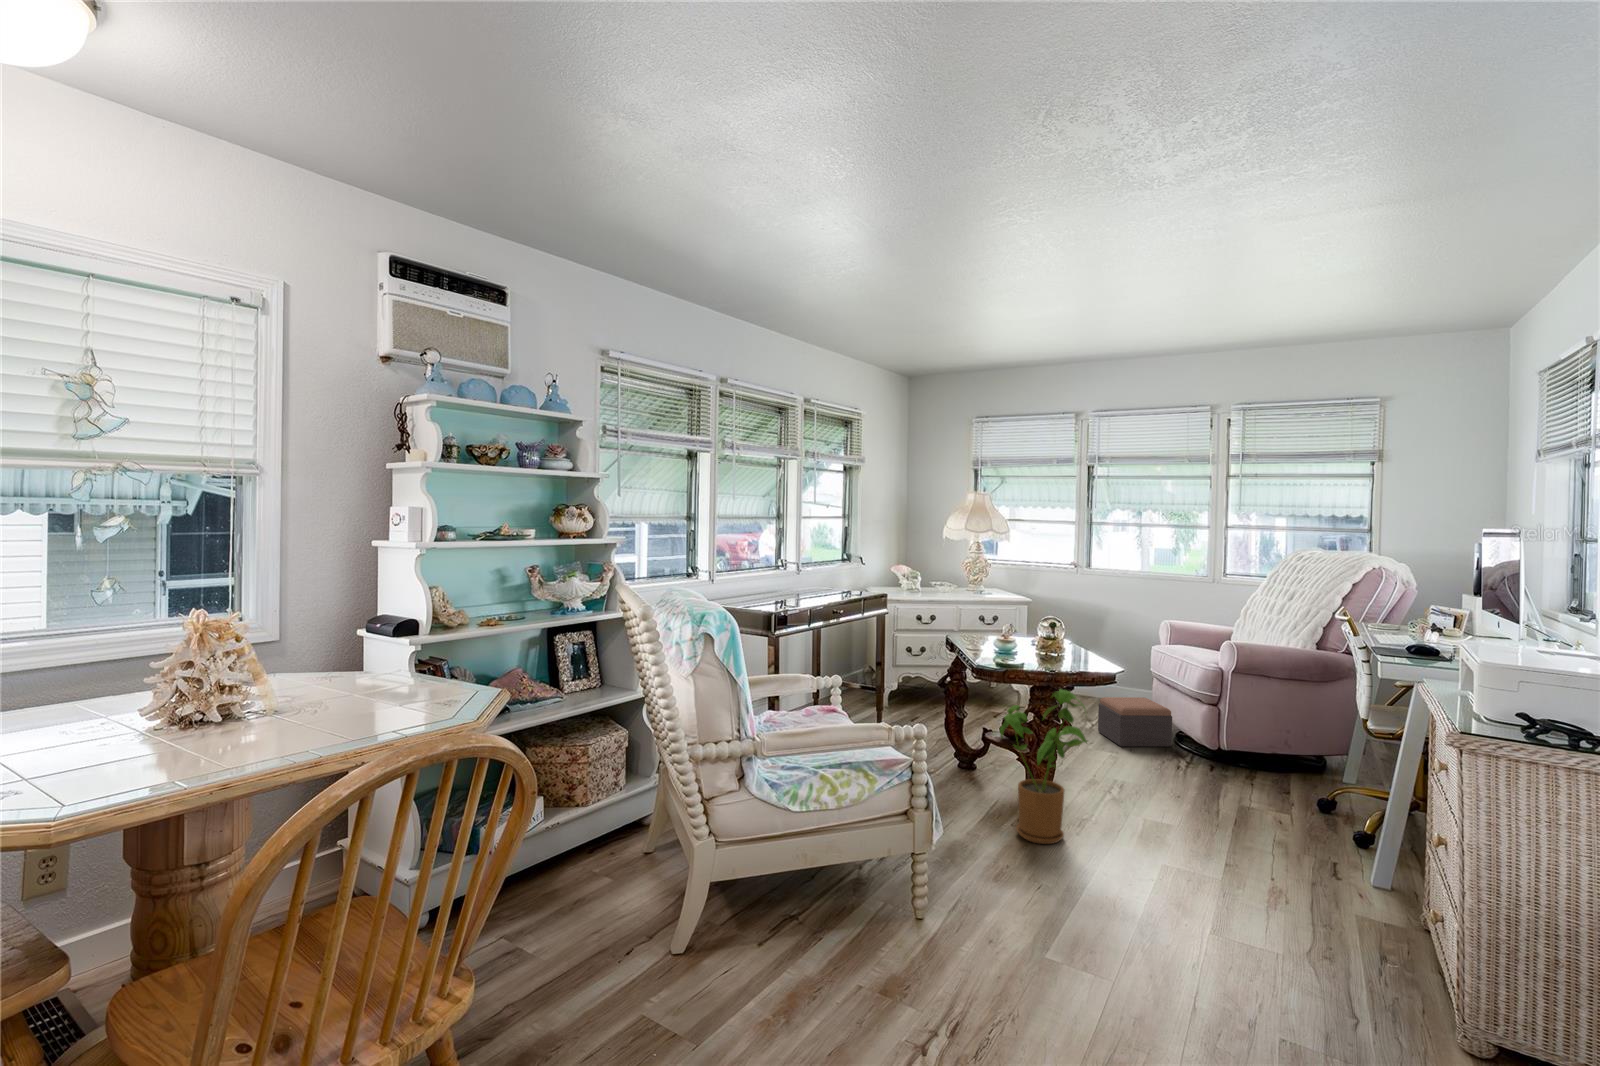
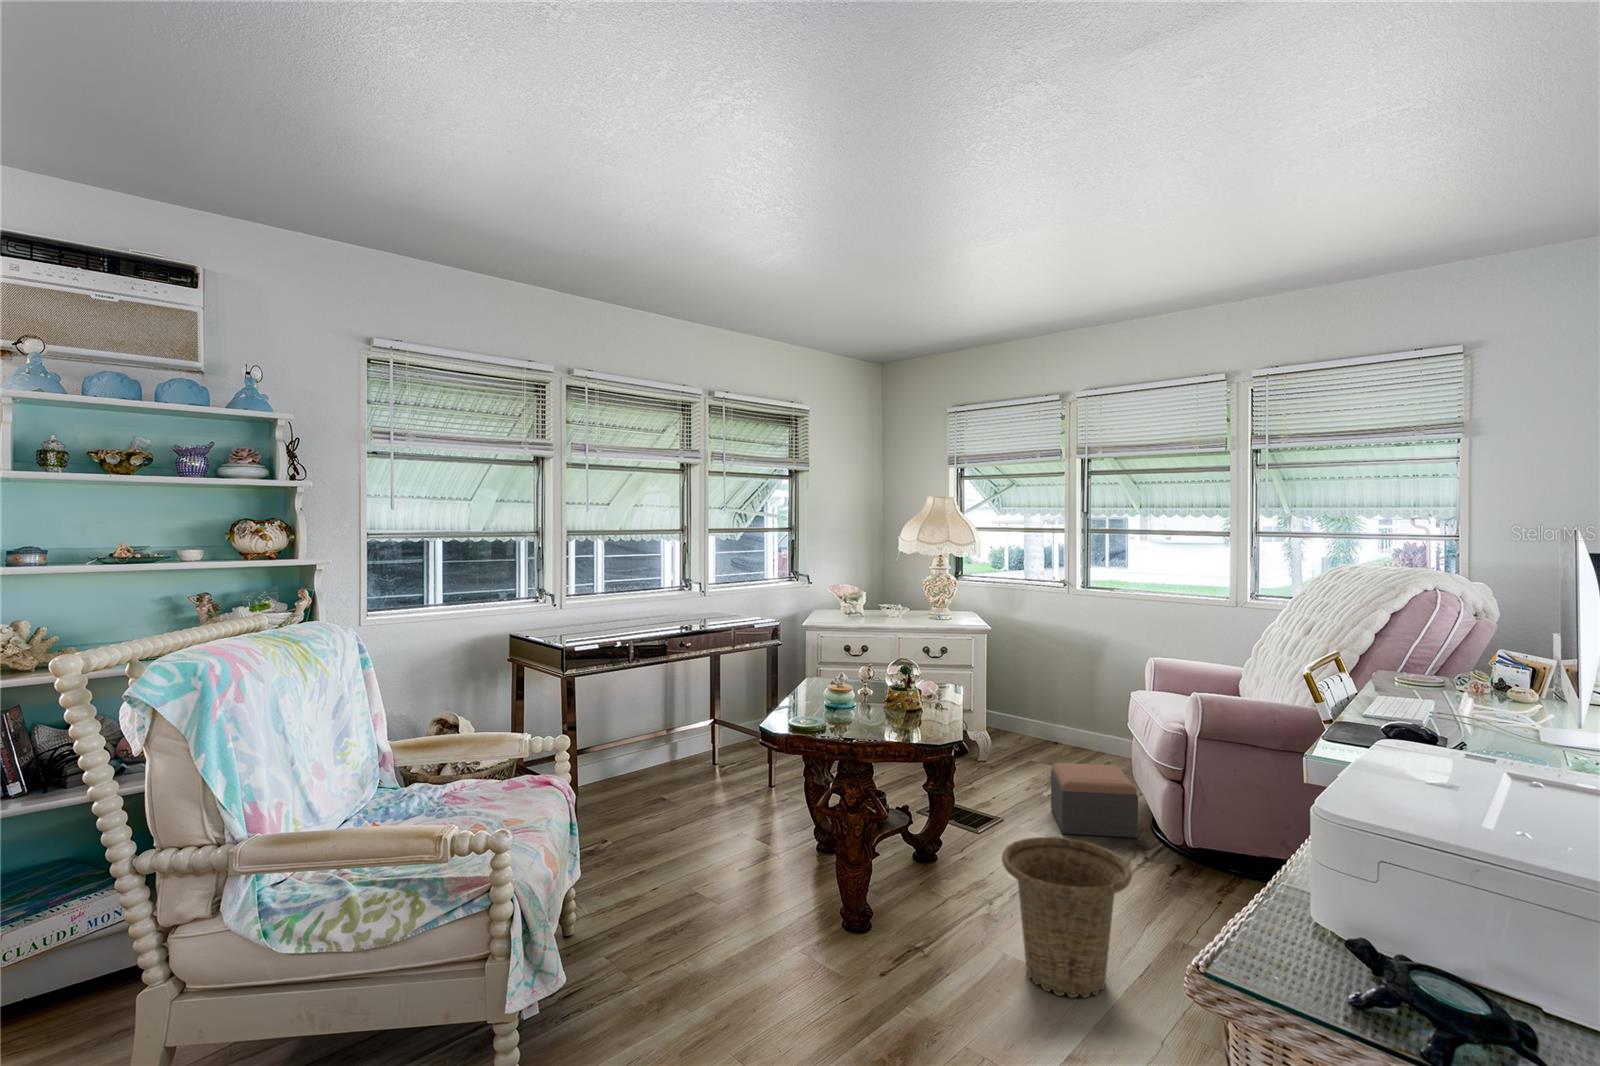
house plant: present [1000,689,1087,844] -> none [762,769,883,997]
basket: none [1152,734,1244,833] -> present [1002,837,1132,998]

